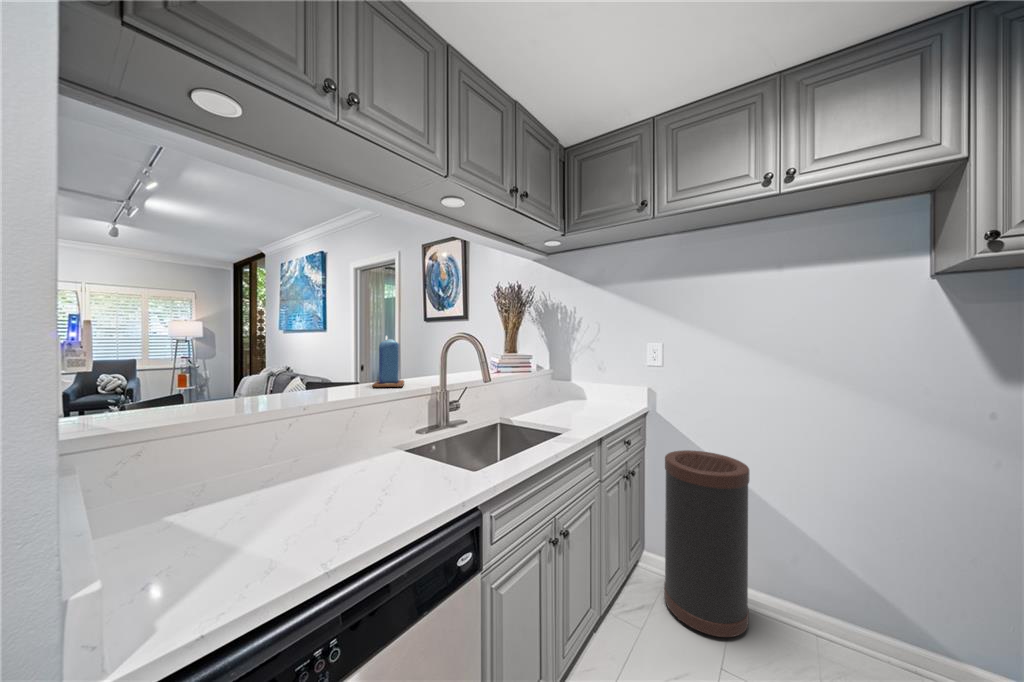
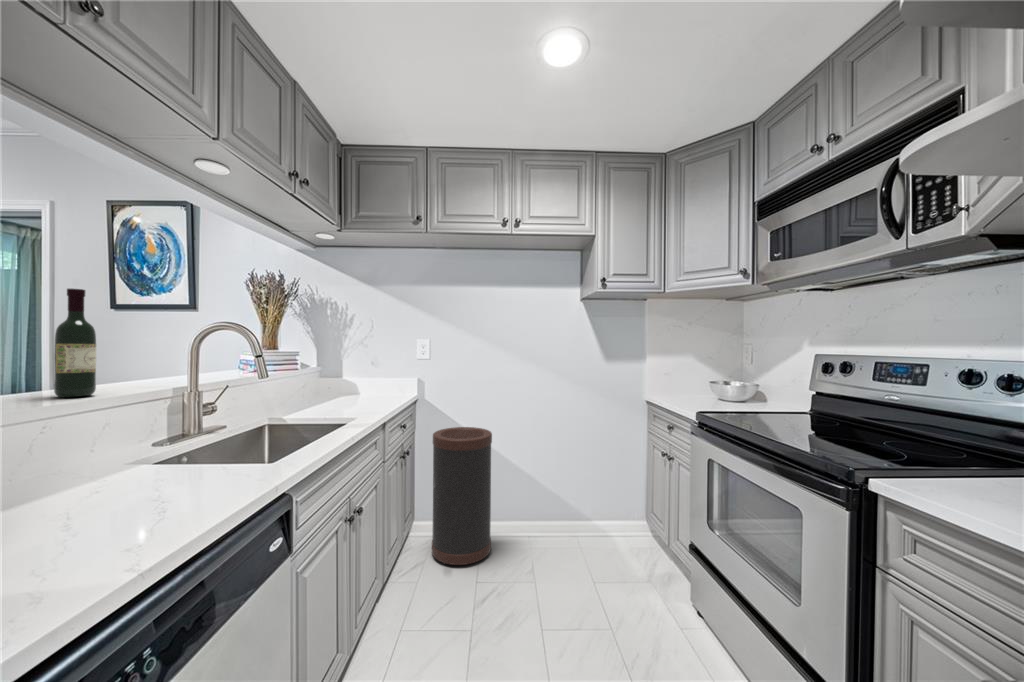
wine bottle: none [335,307,359,392] -> present [54,289,96,397]
candle: present [372,336,404,387] -> none [107,327,158,391]

